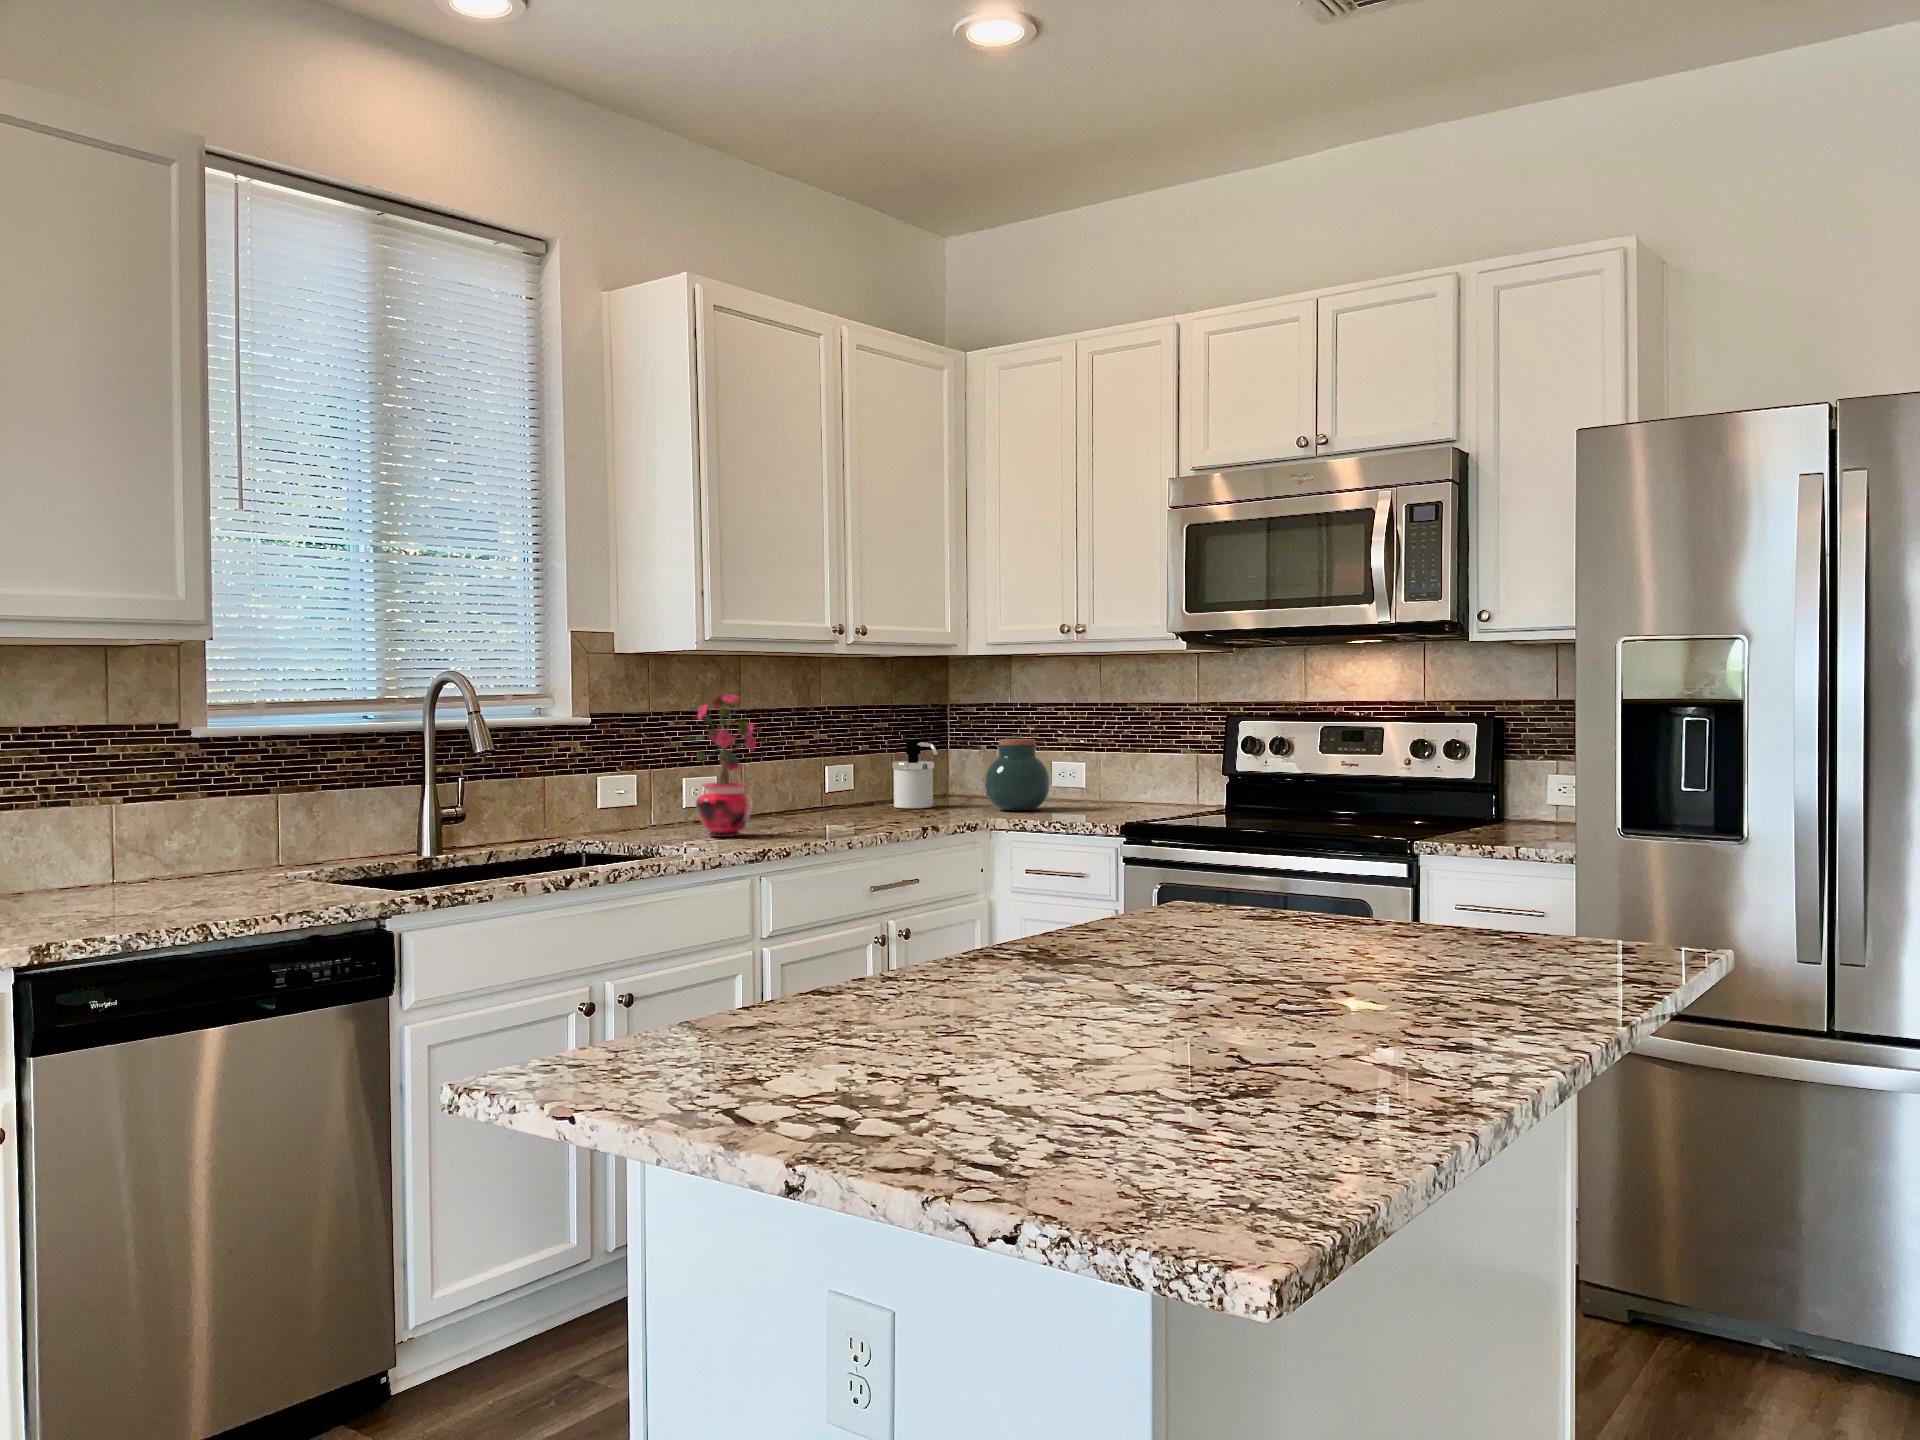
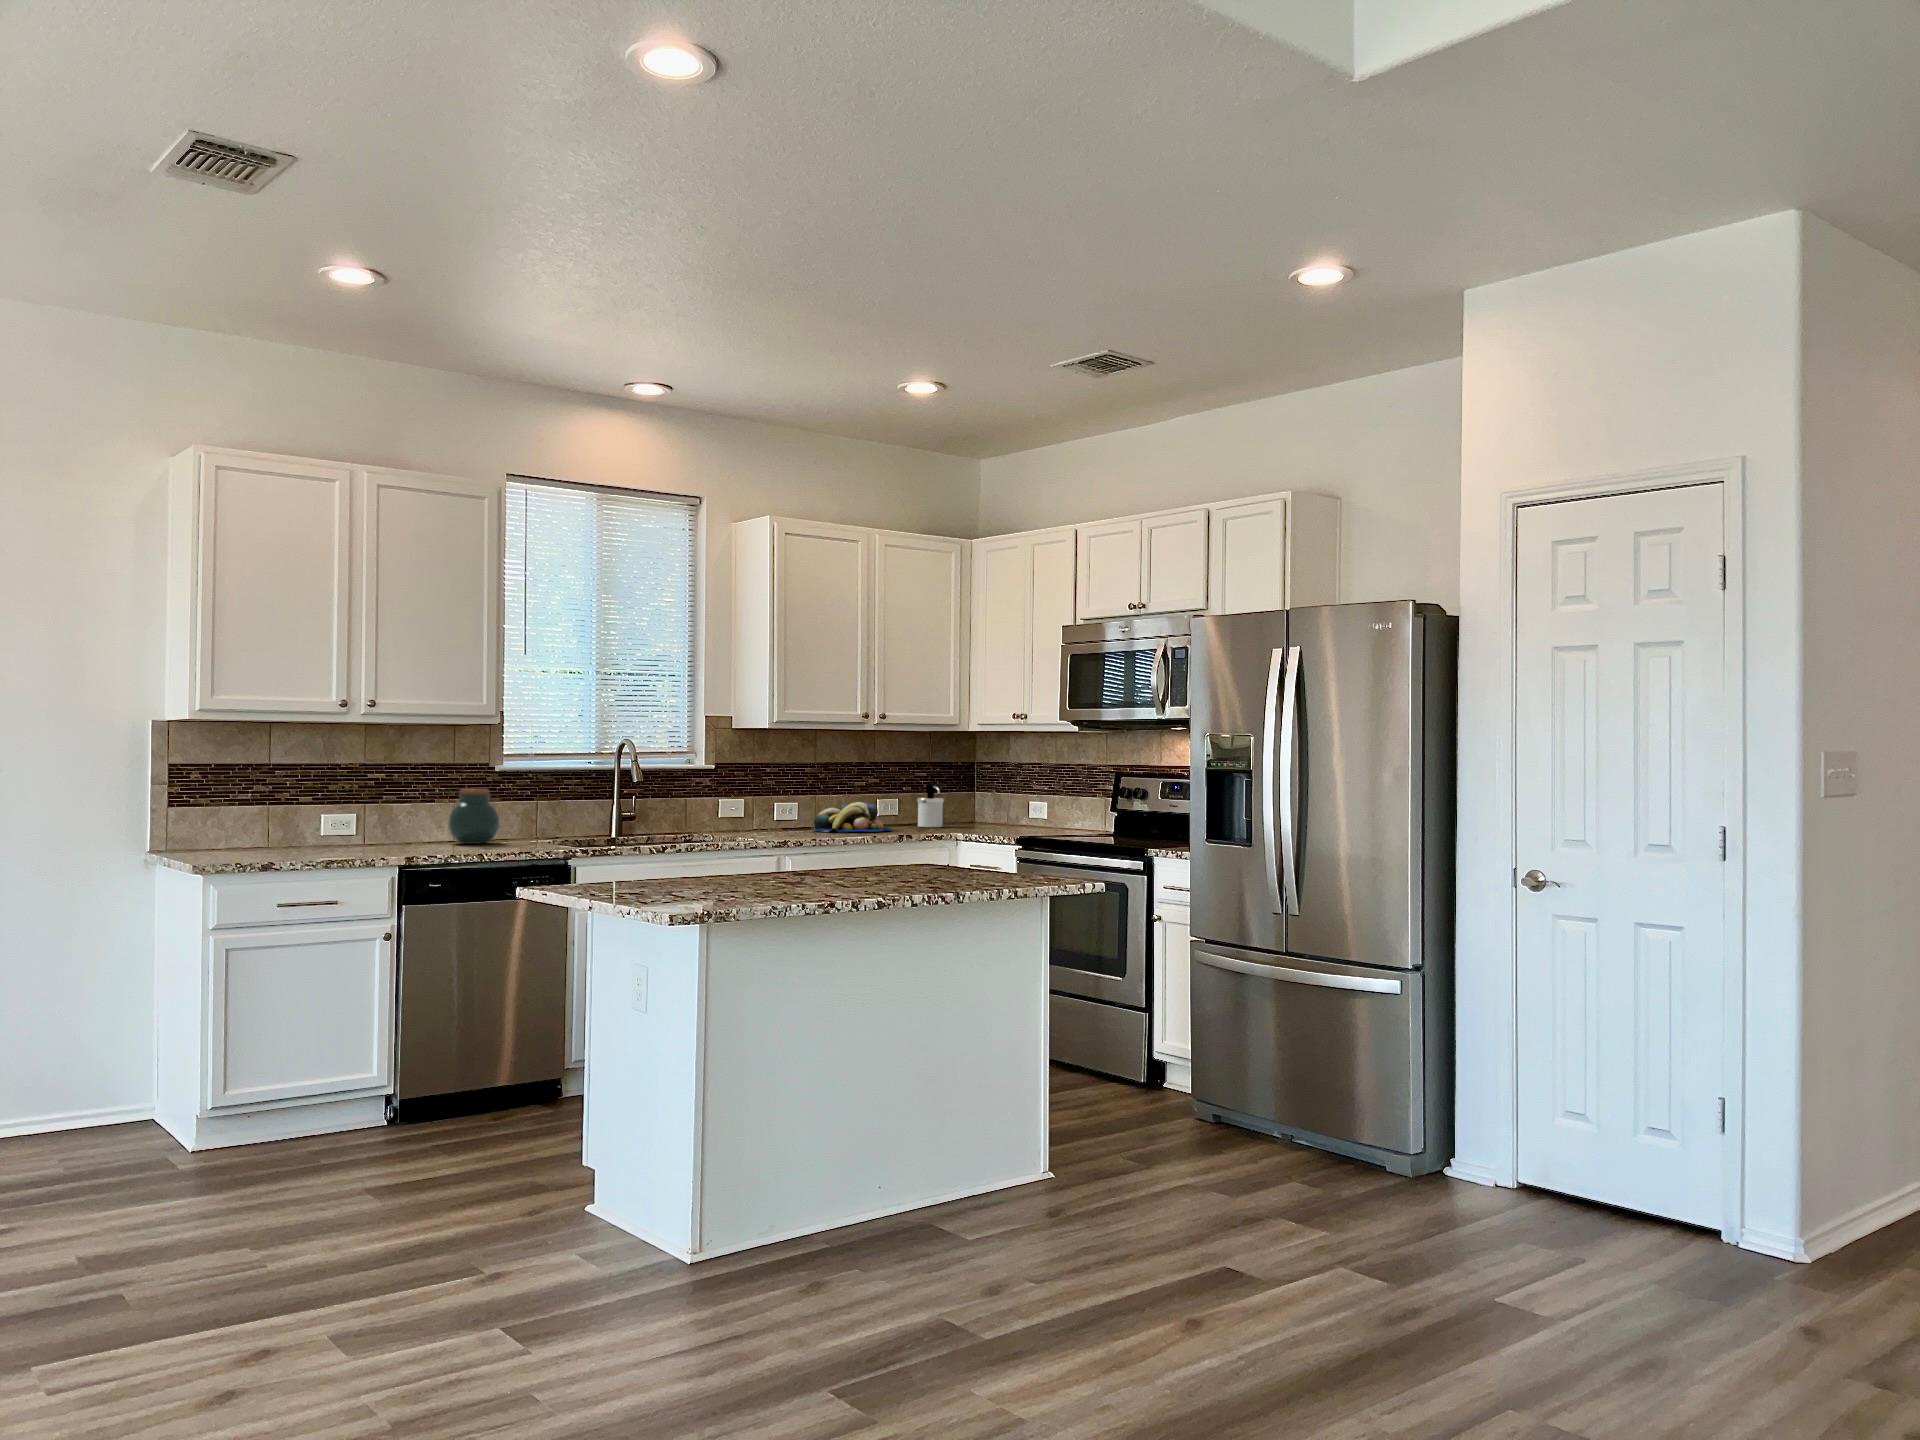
potted plant: present [695,695,756,837] -> none [757,751,803,835]
jar: present [985,739,1049,811] -> present [448,789,500,844]
fruit bowl: none [751,773,881,826] -> present [813,802,892,832]

